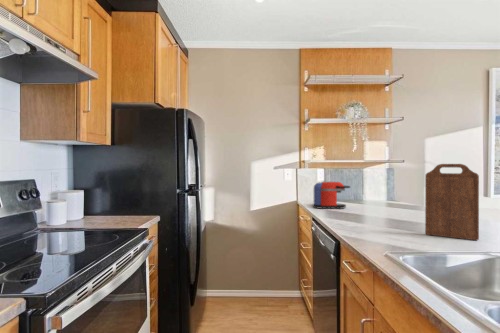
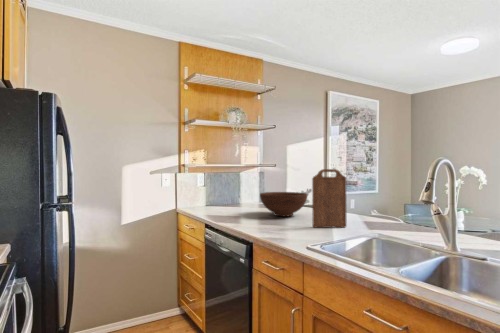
coffee maker: present [313,182,350,208] -> none [201,186,237,214]
fruit bowl: none [371,190,433,218] -> present [260,192,307,216]

